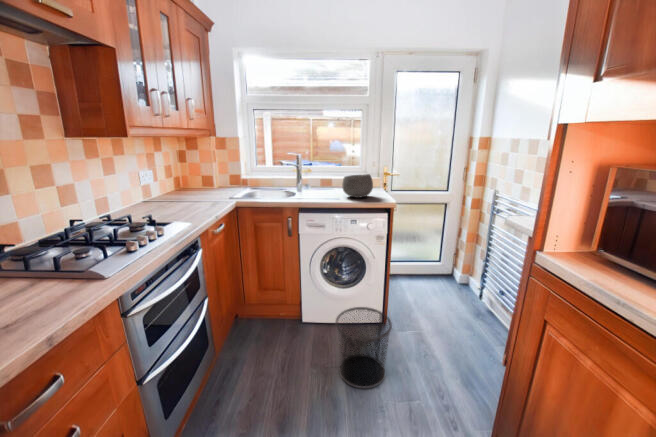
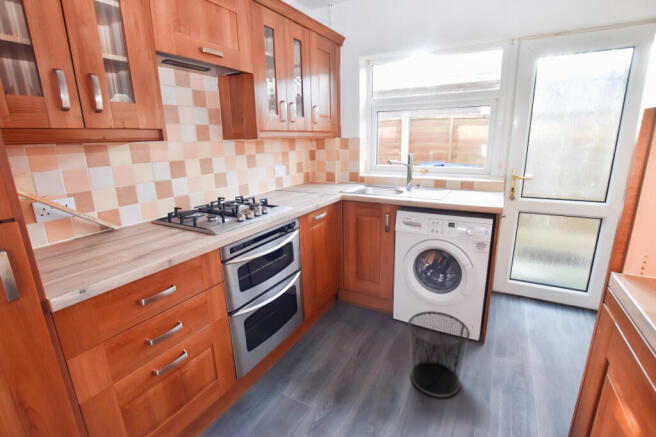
bowl: present [342,174,373,198] -> none [447,175,483,200]

